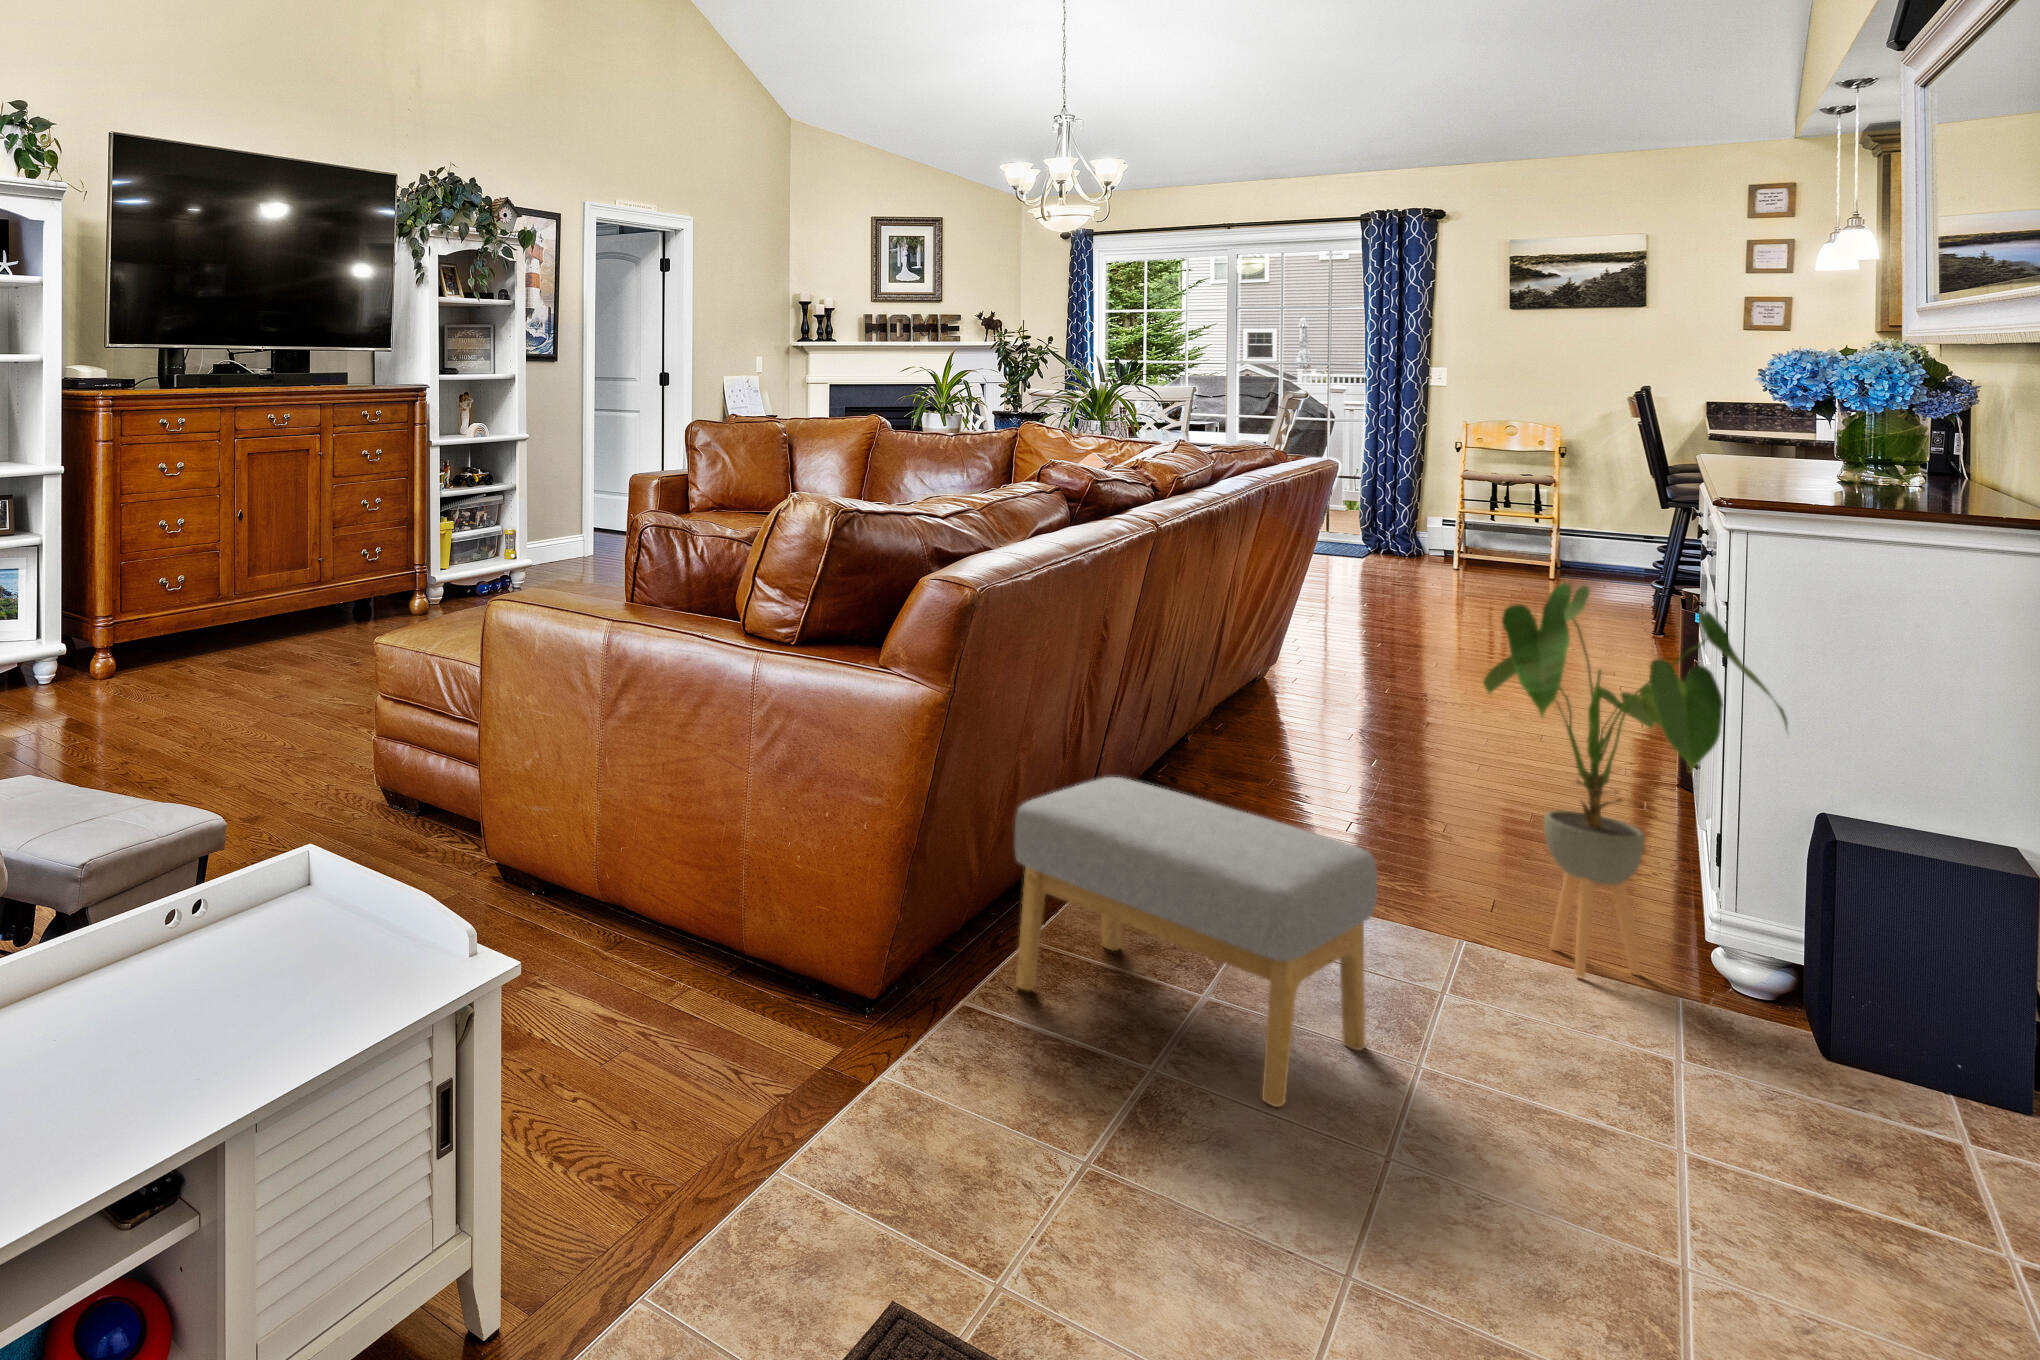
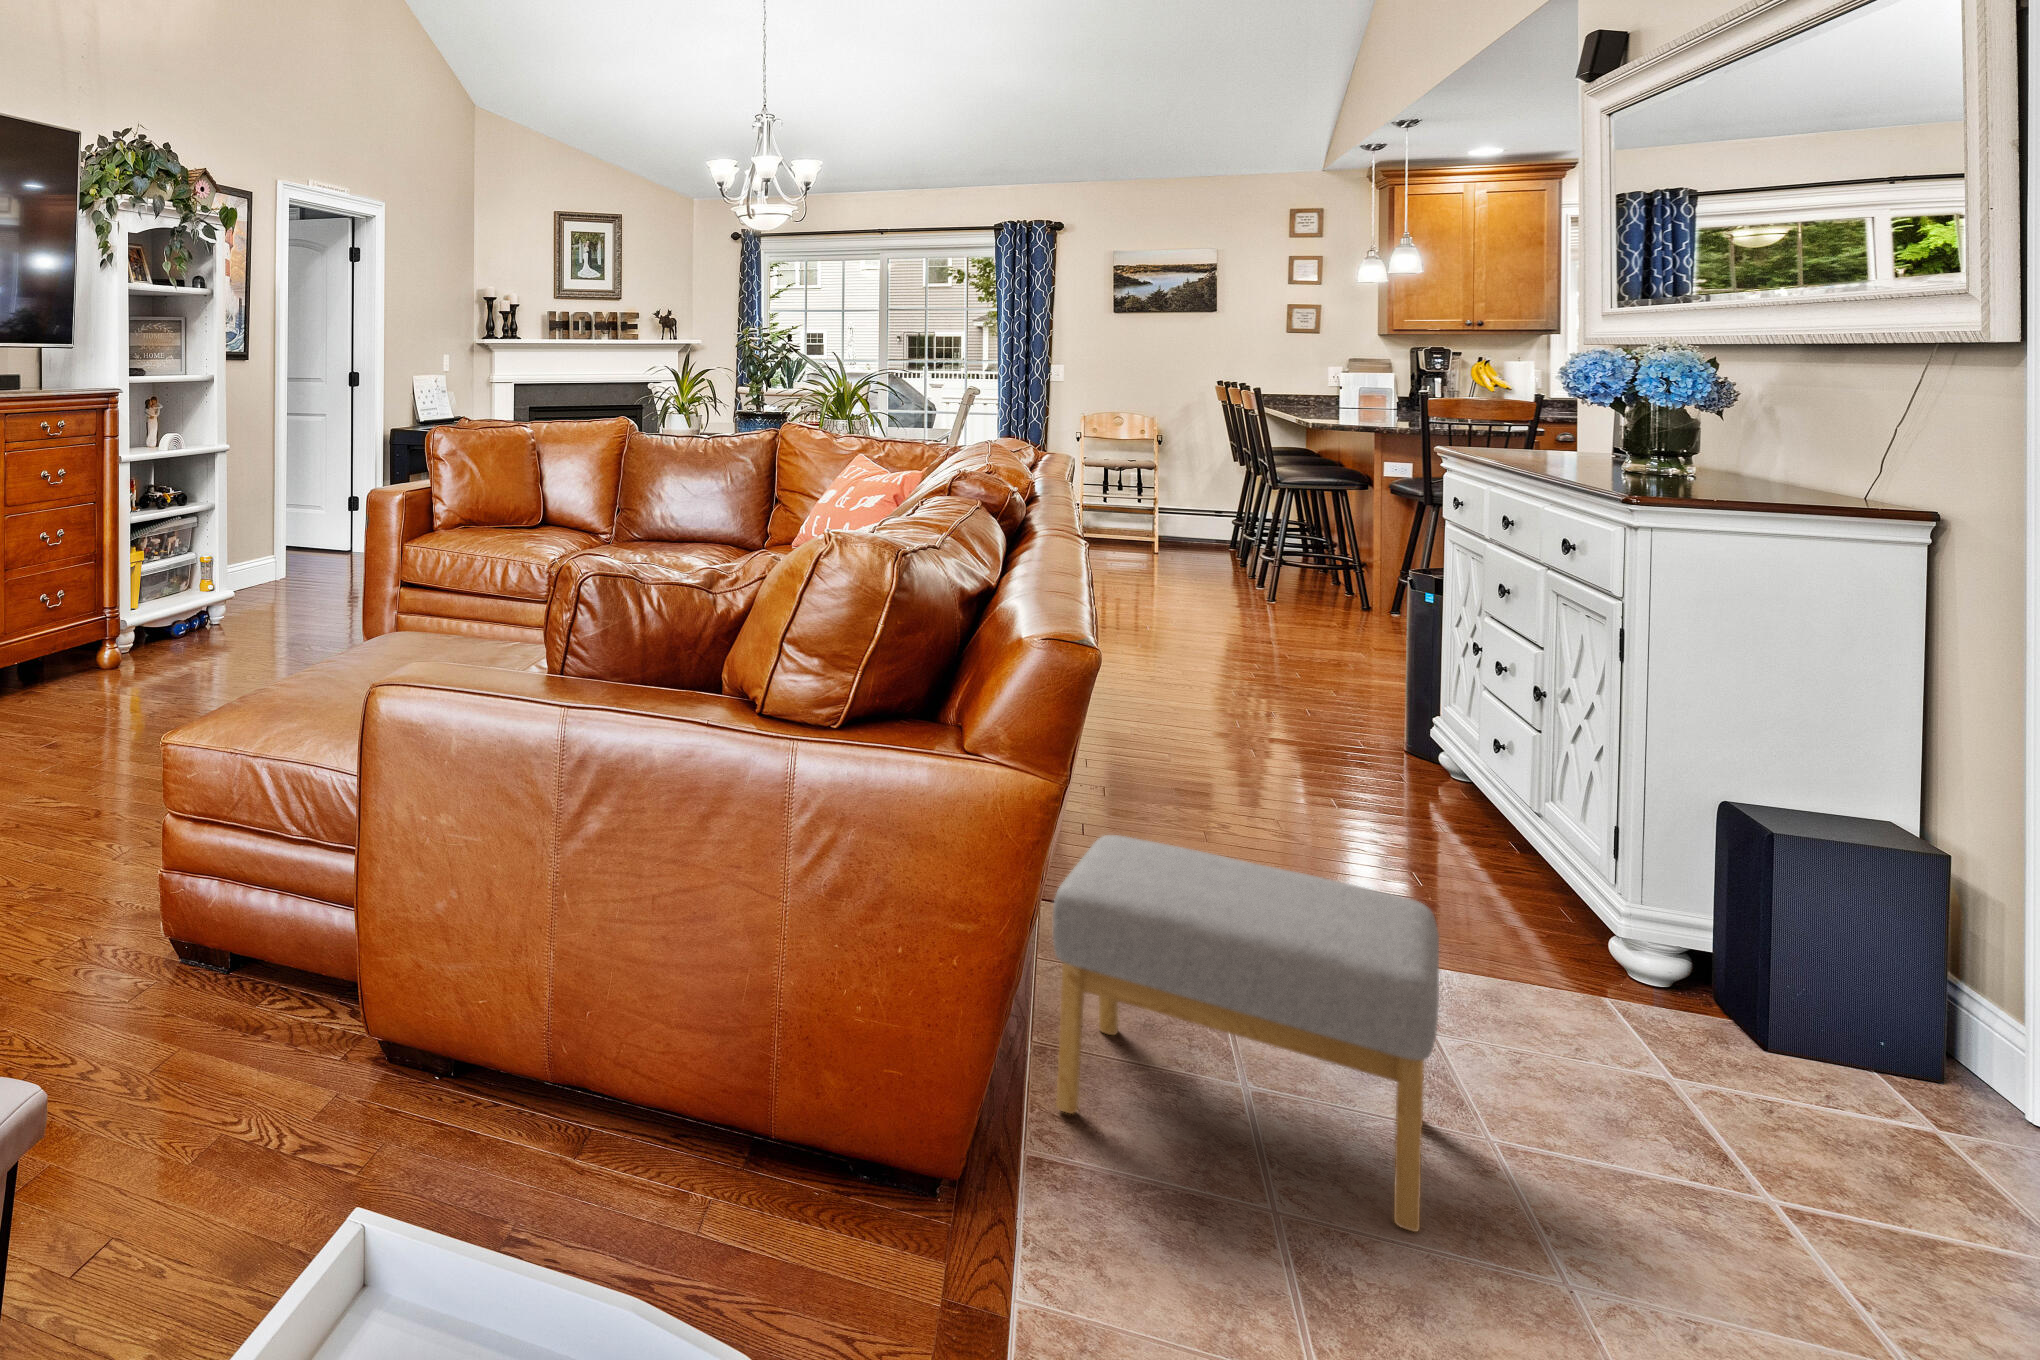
house plant: present [1483,583,1788,978] -> none [1393,585,1700,988]

